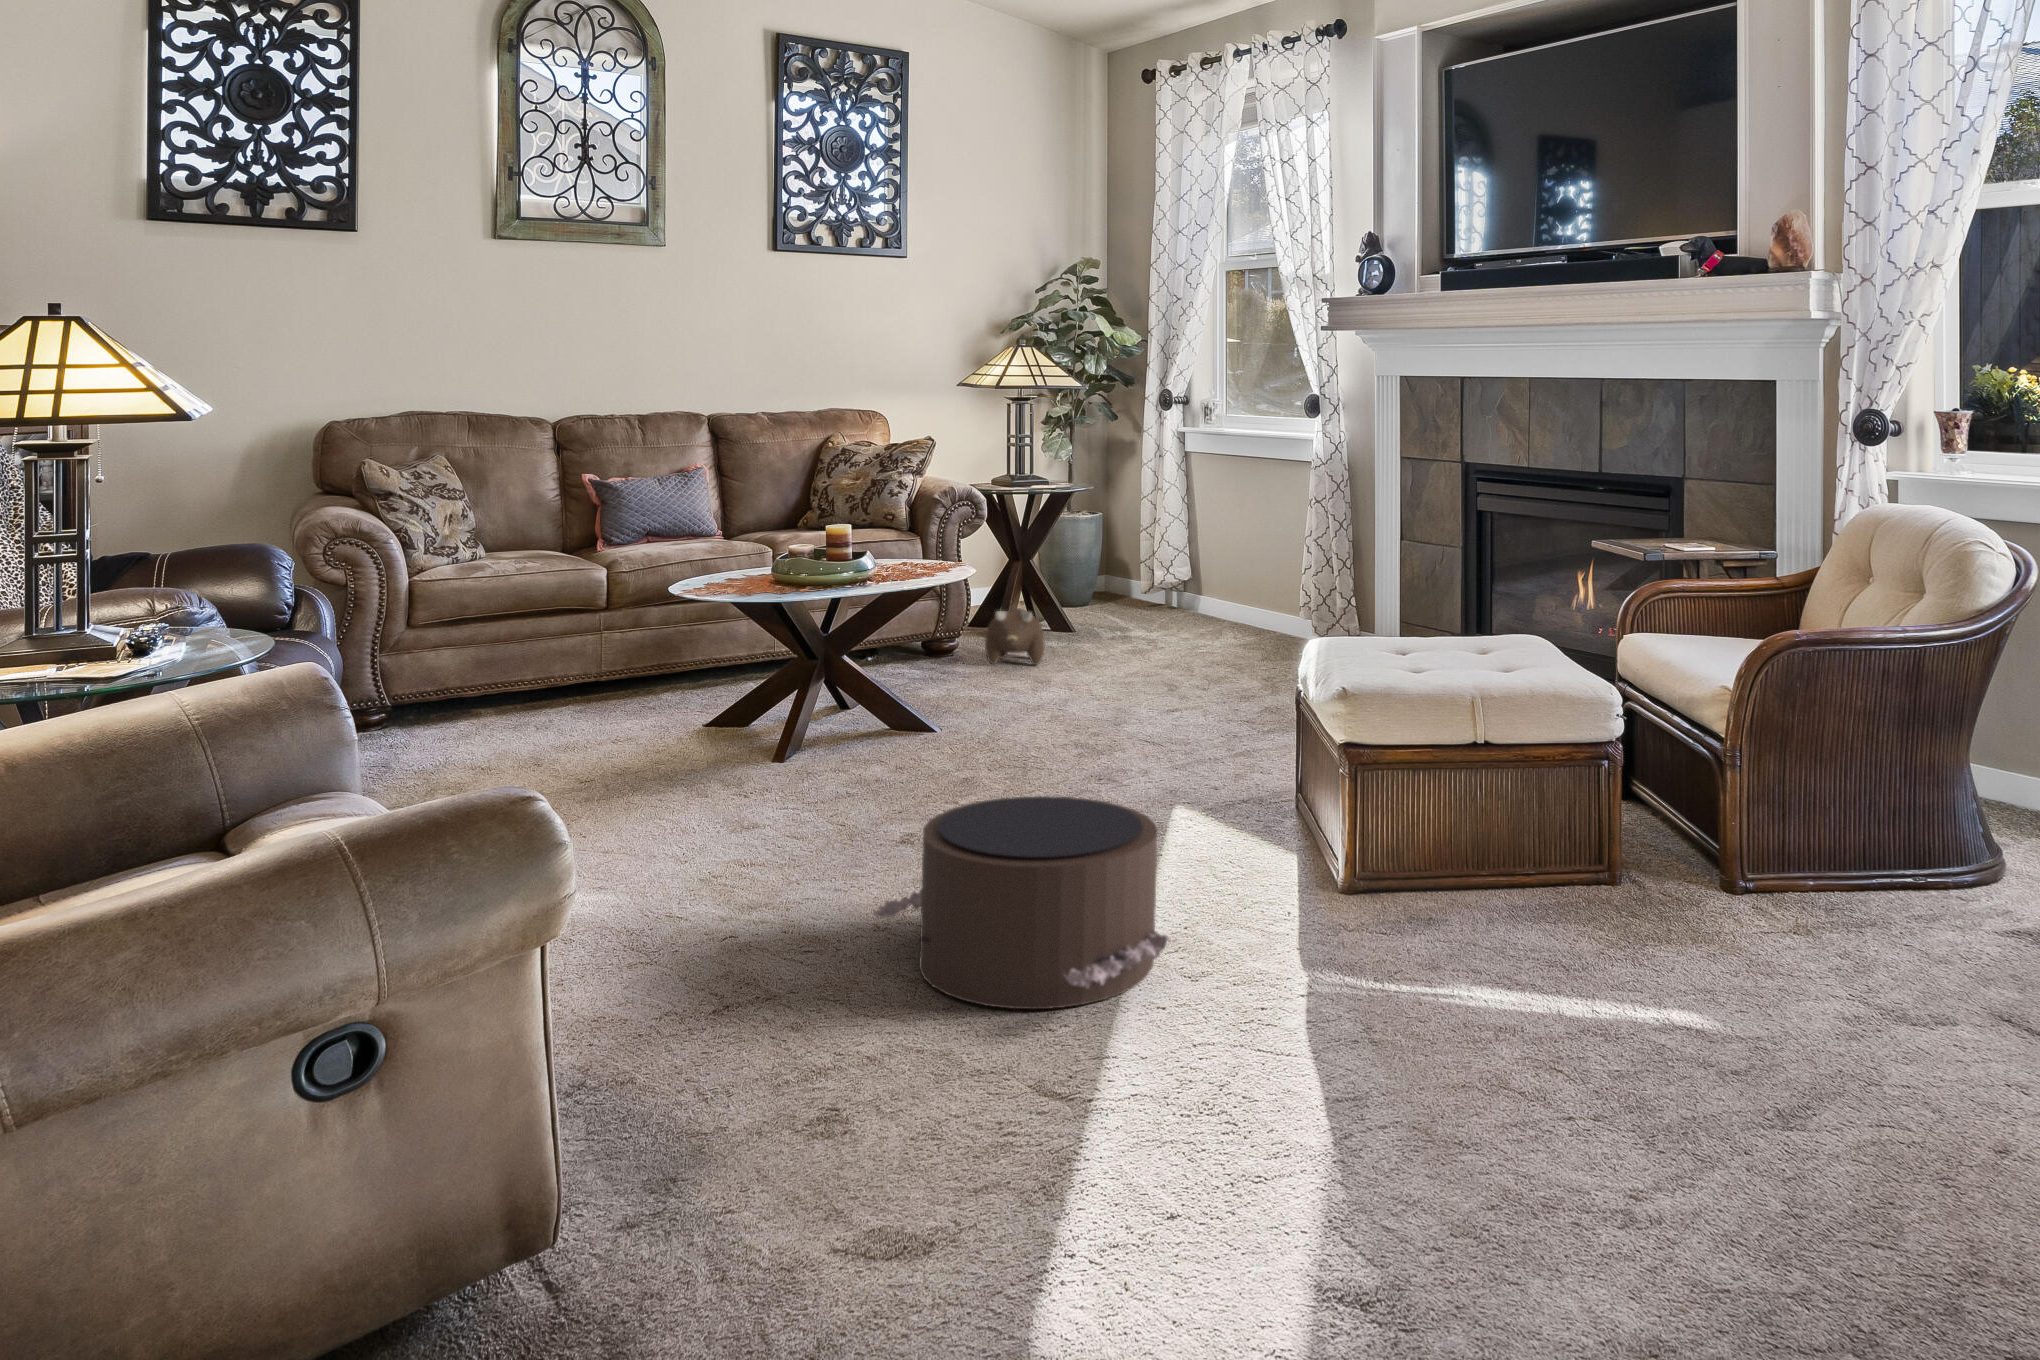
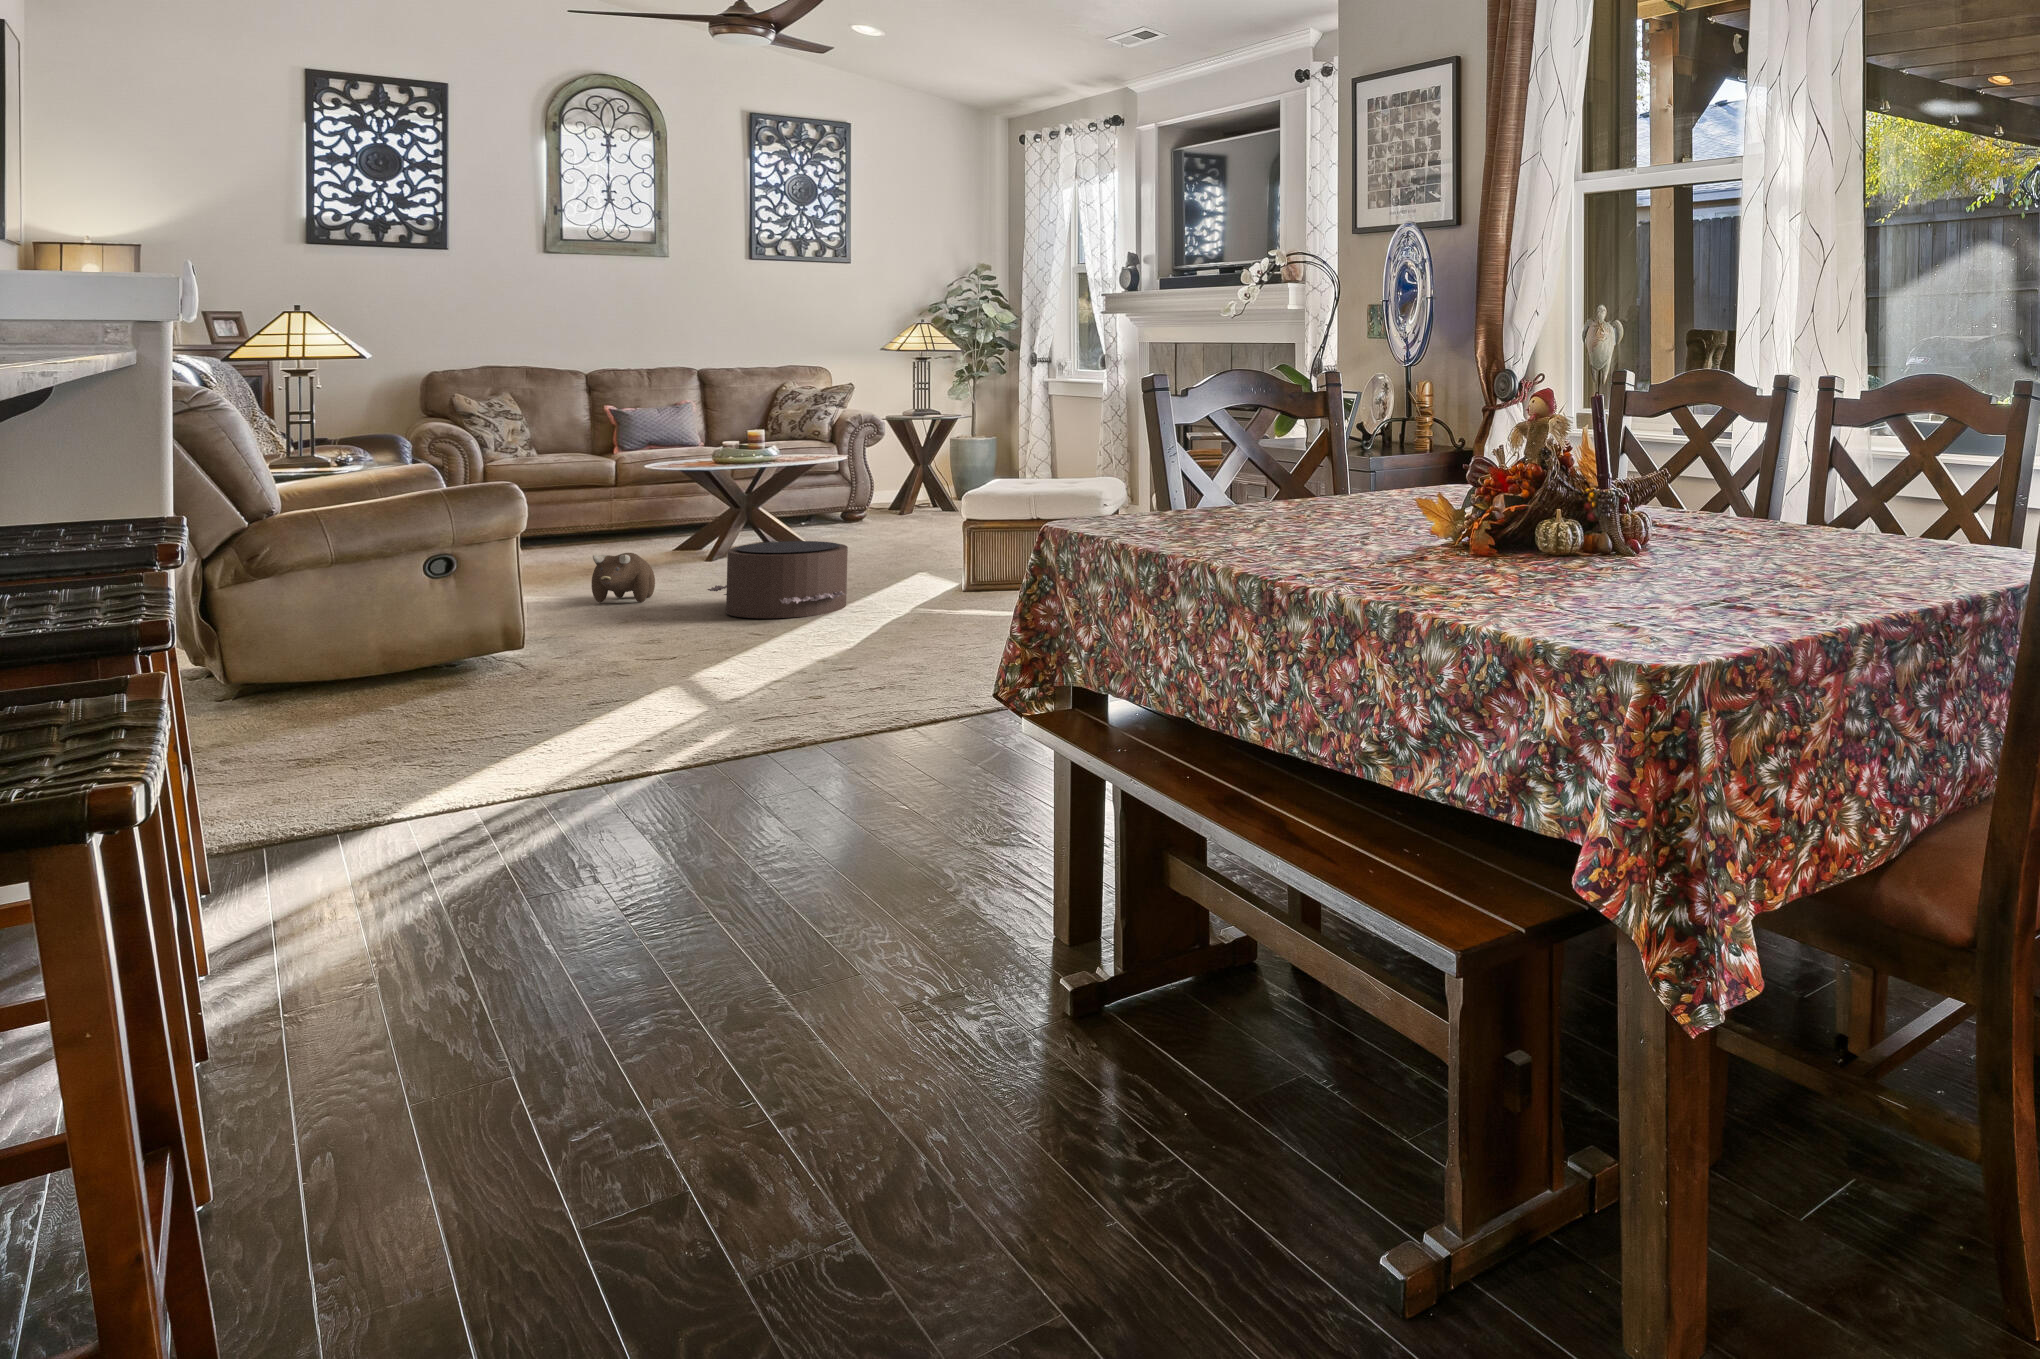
plush toy: present [985,608,1044,665] -> present [592,553,655,602]

